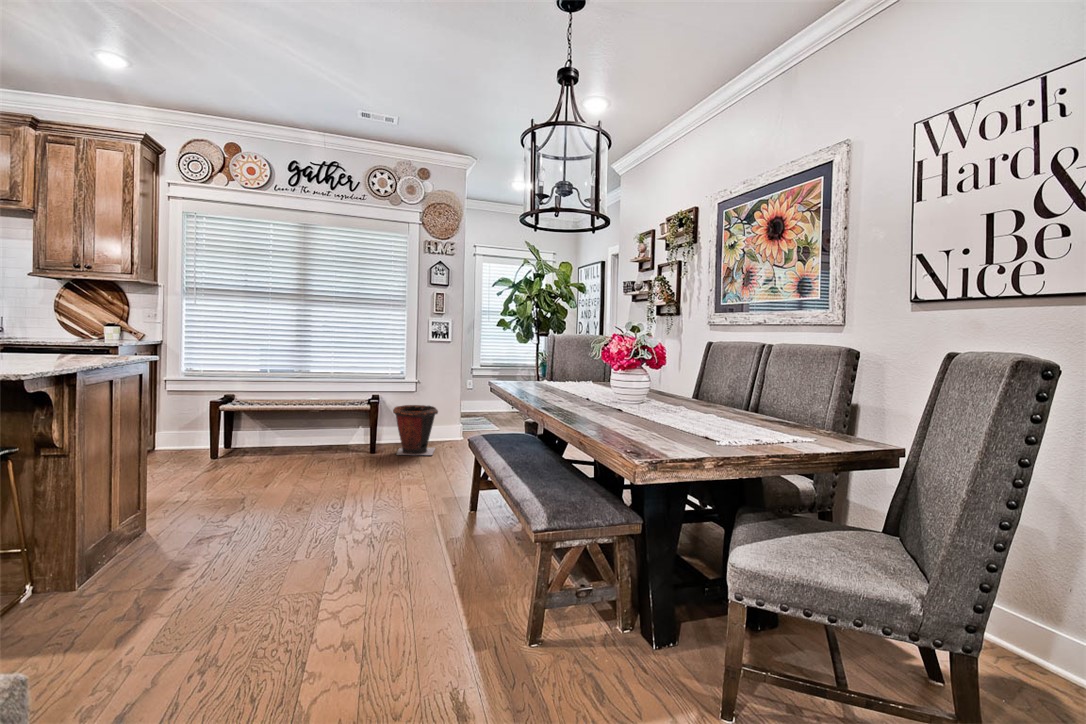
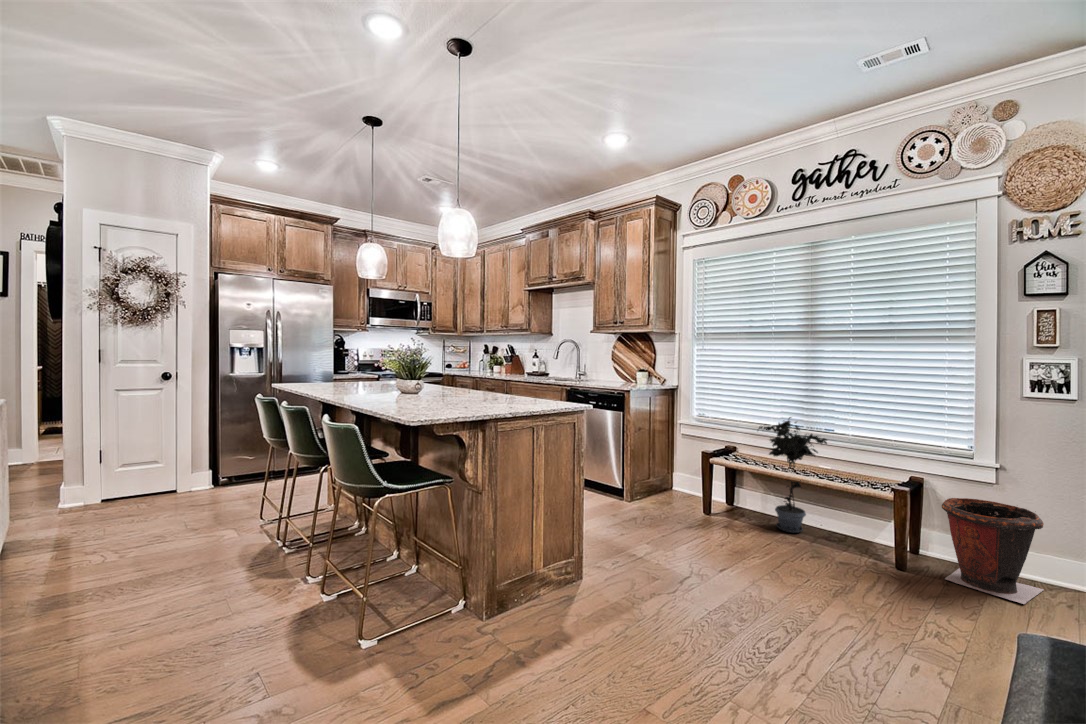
potted plant: none [262,363,326,455] -> present [759,417,827,533]

